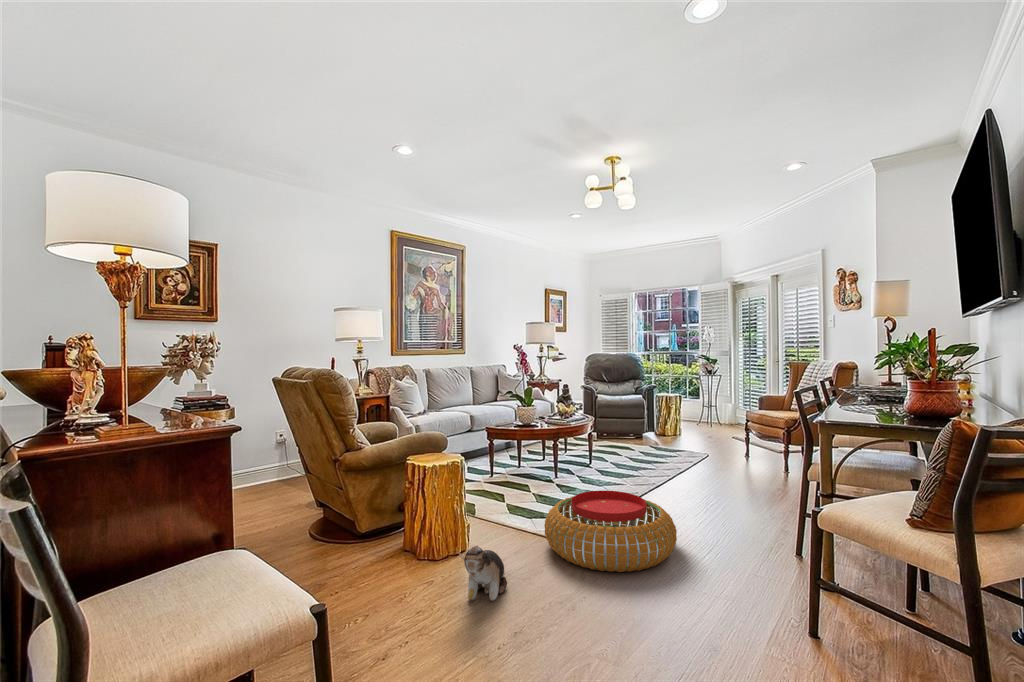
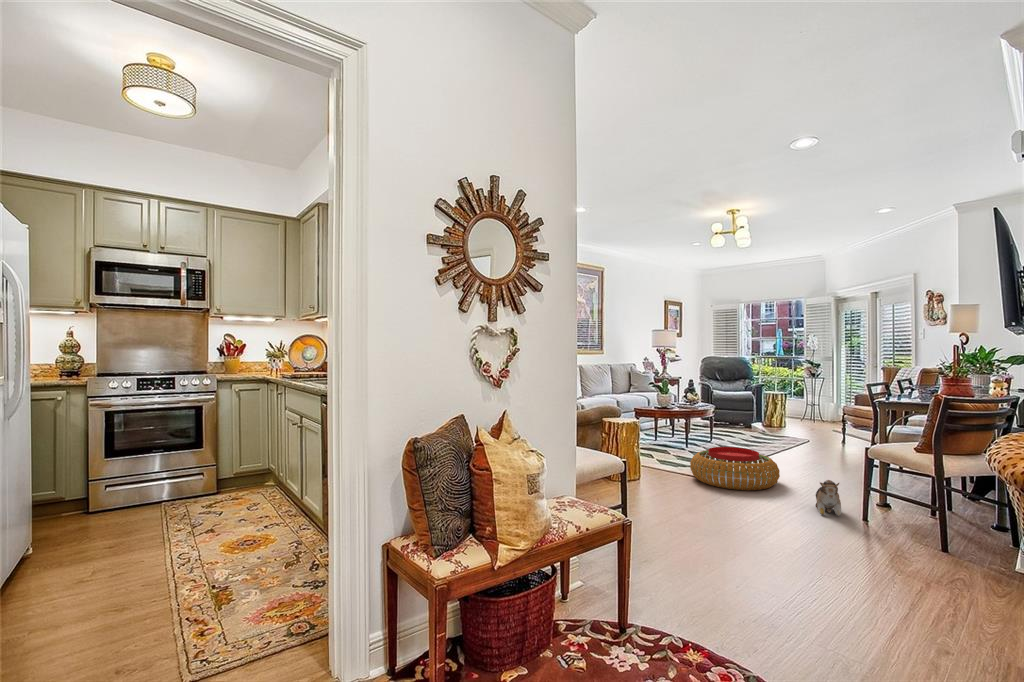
plush toy: present [459,546,507,601] -> present [816,480,841,516]

